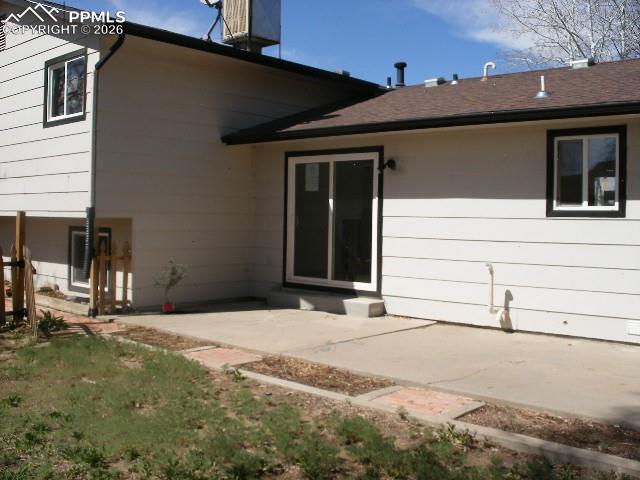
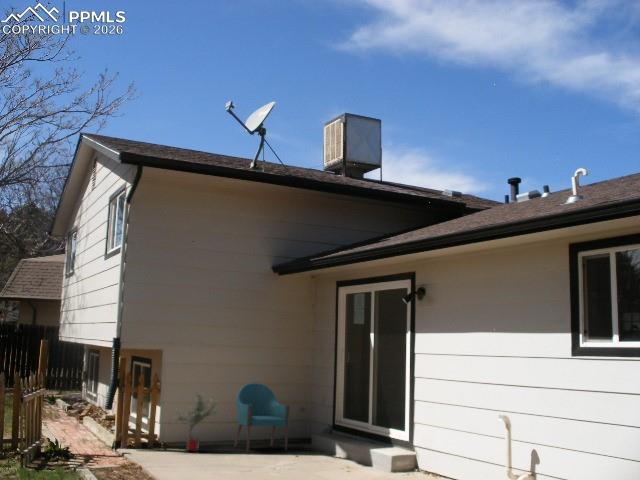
chair: none [199,247,252,309] -> present [234,383,290,451]

